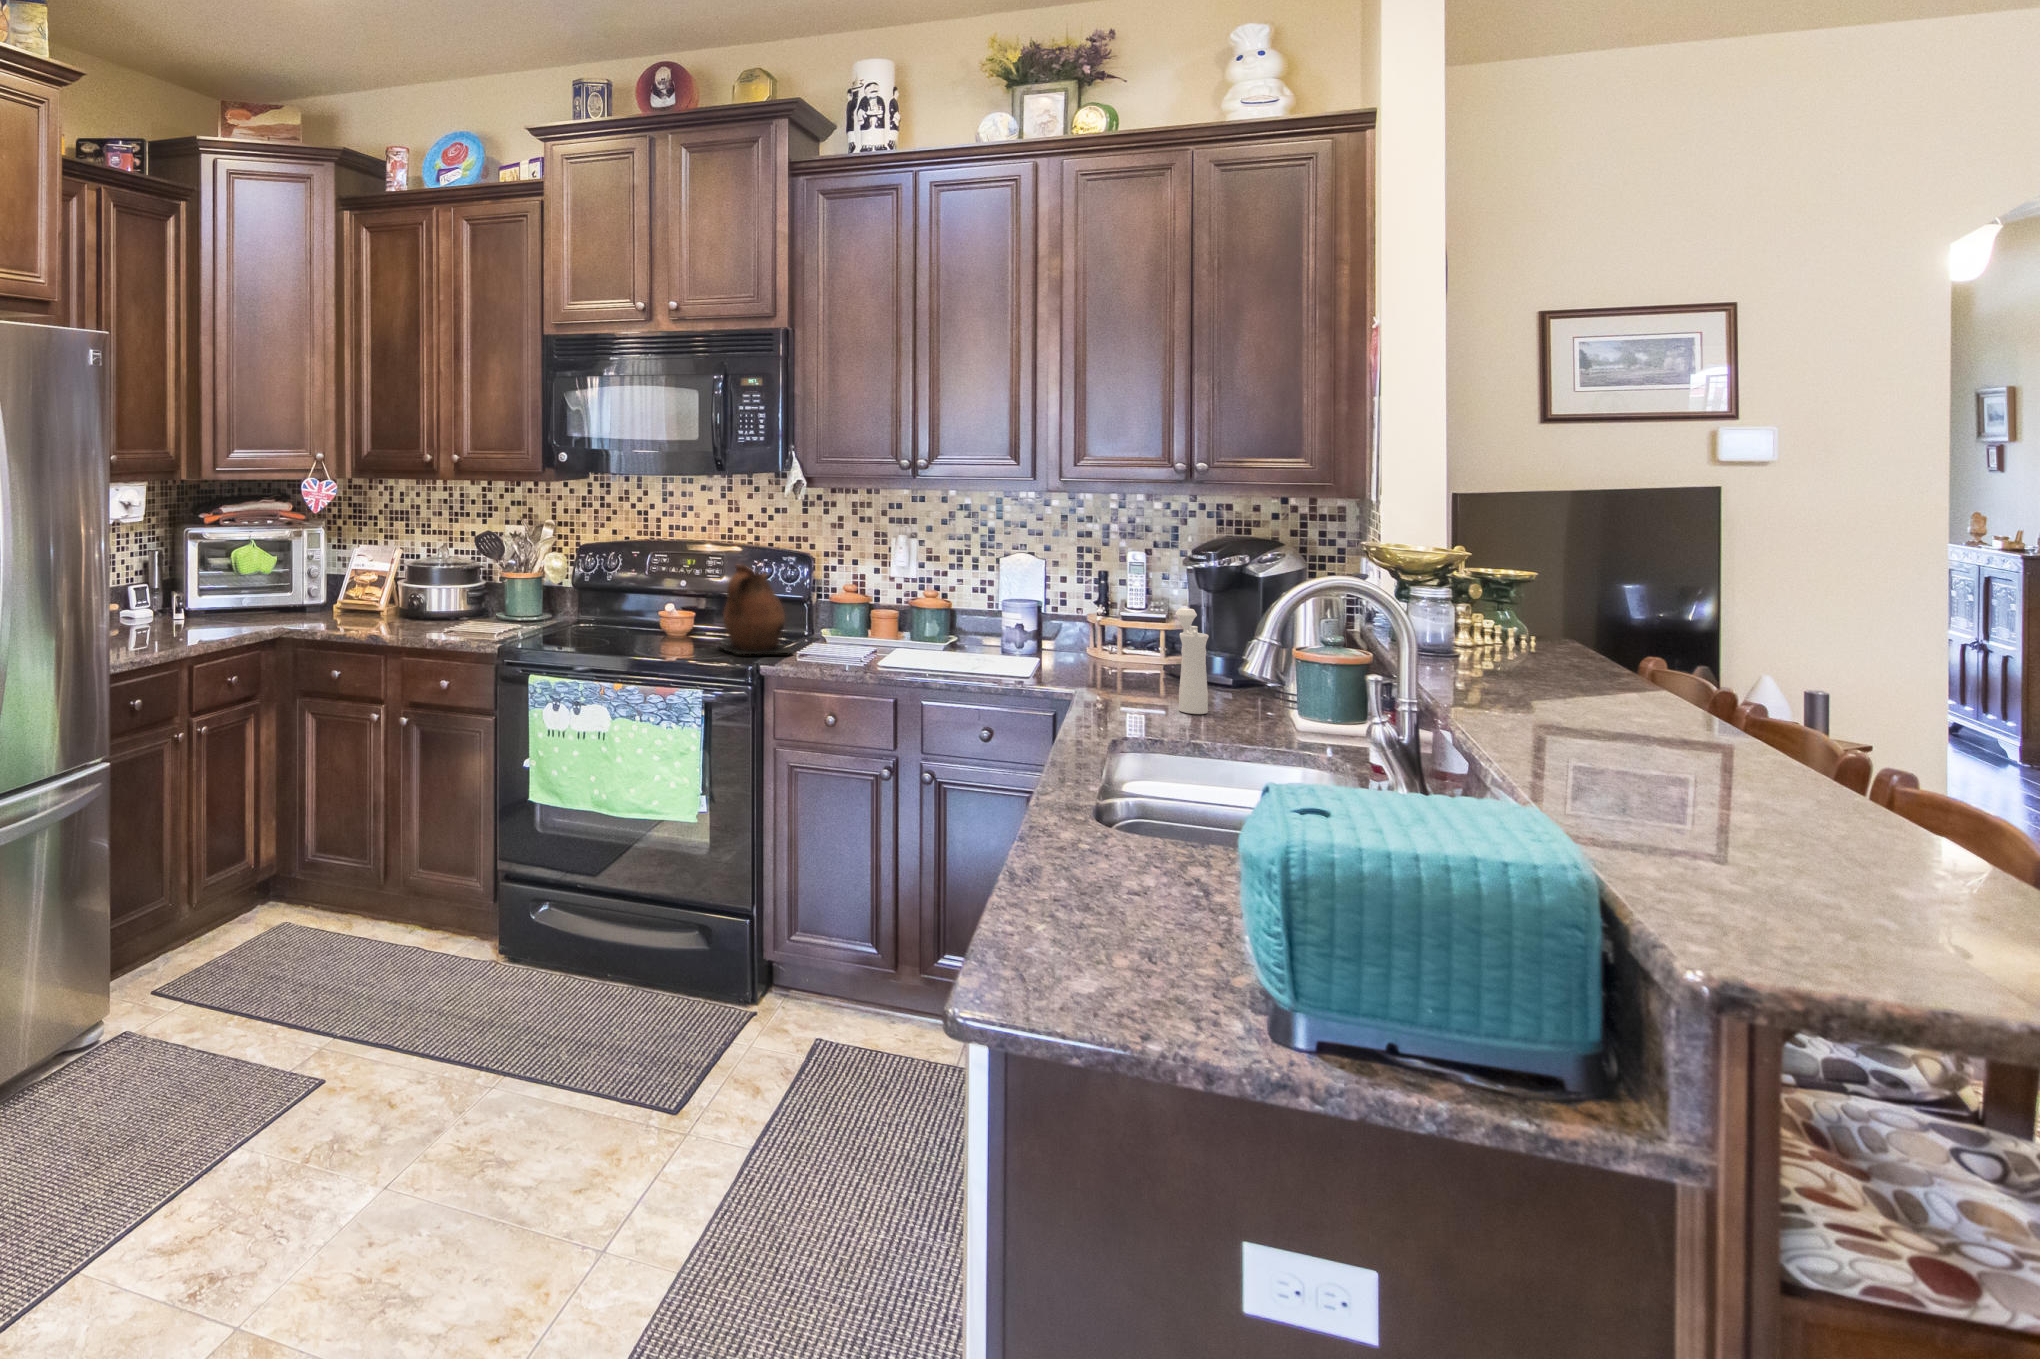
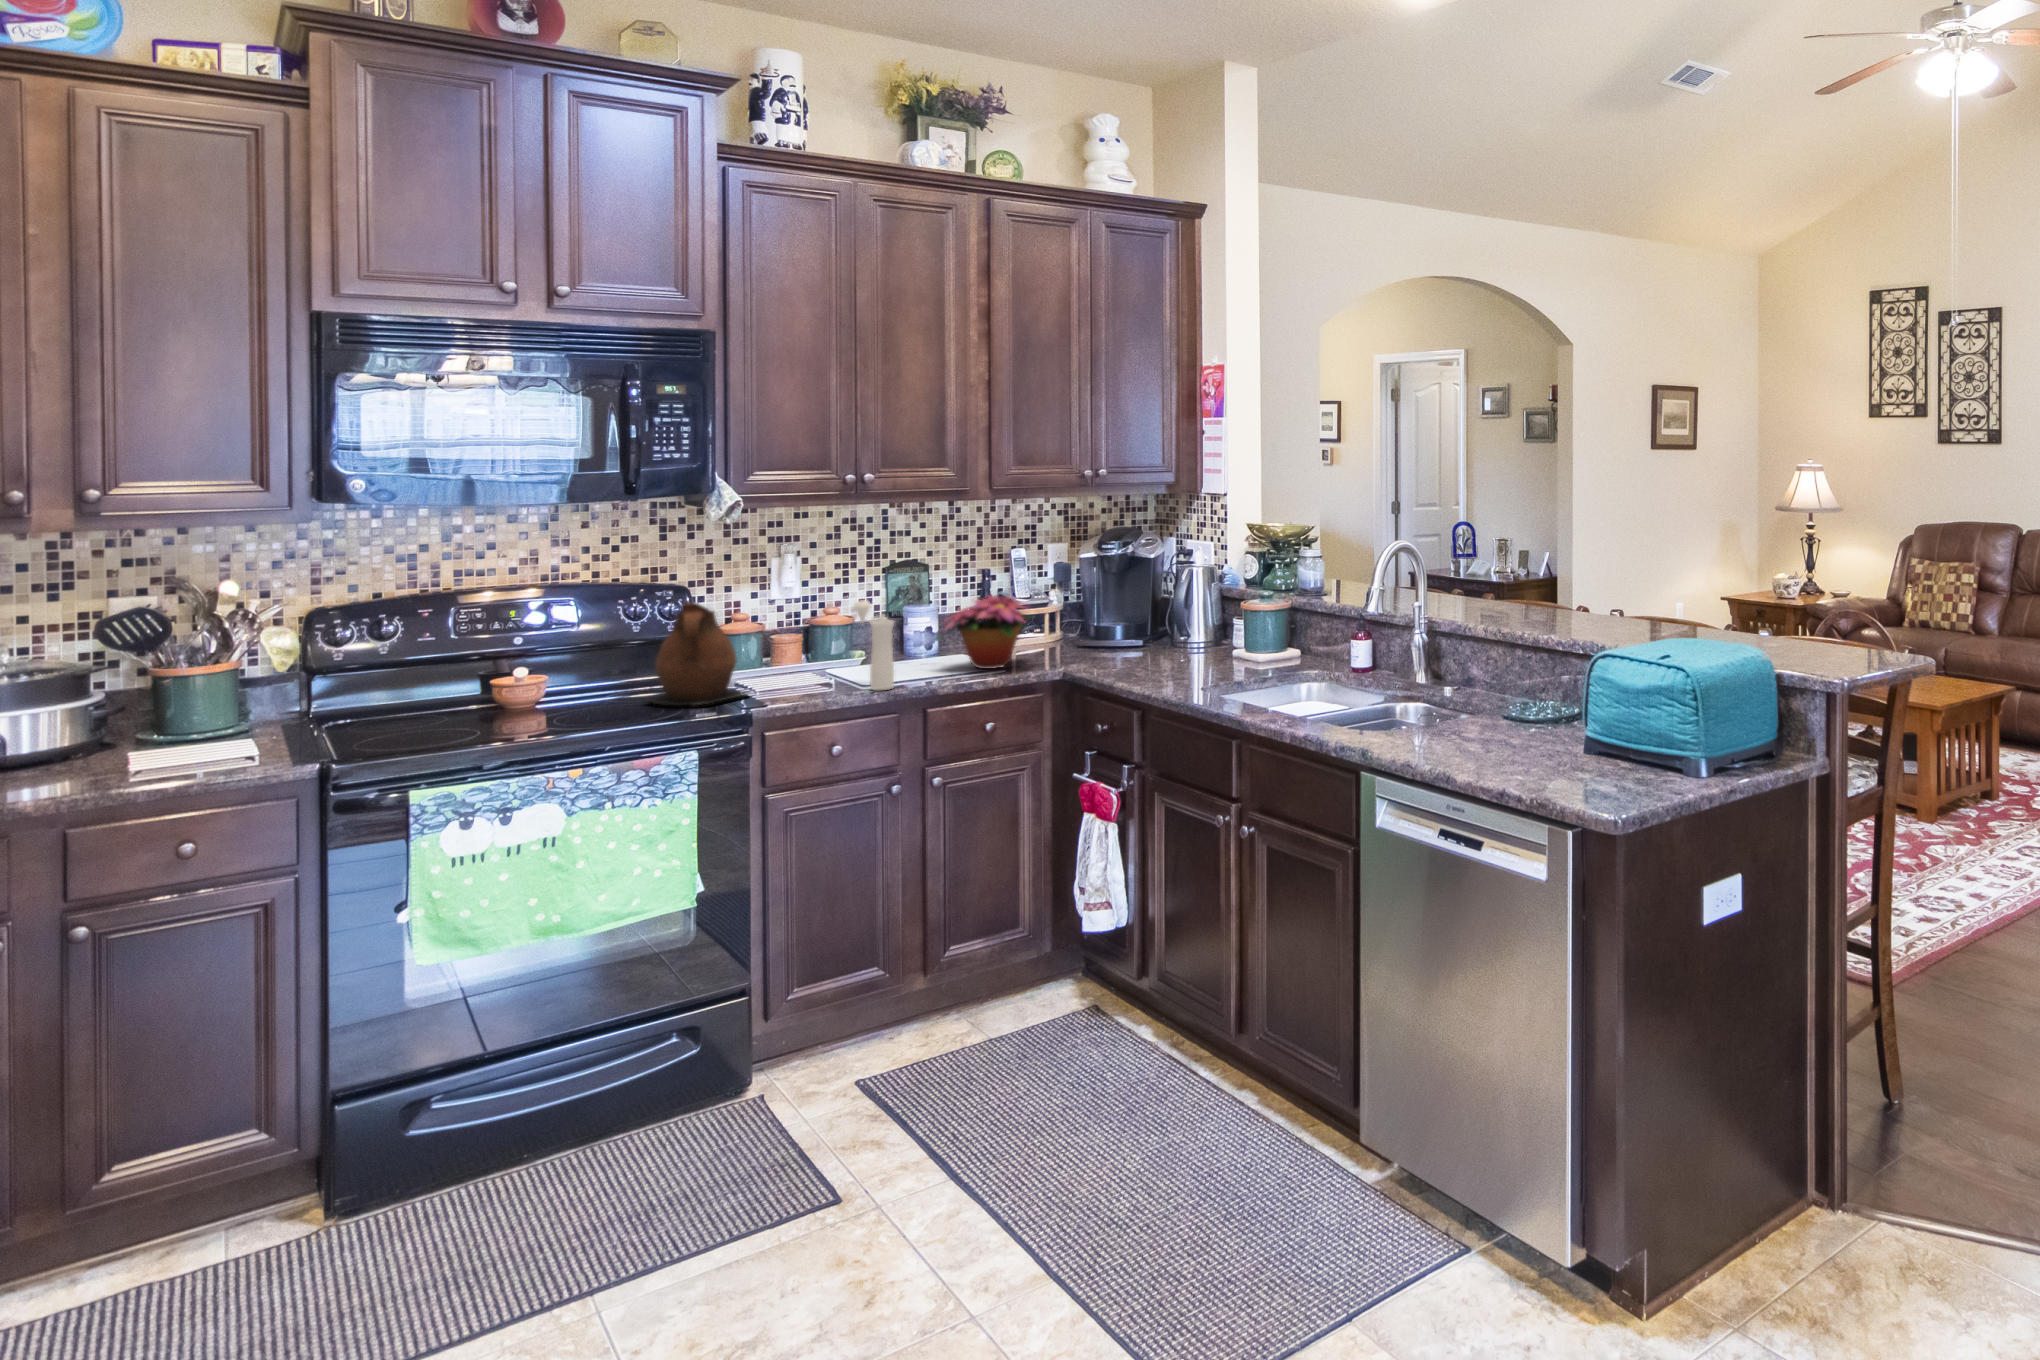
flower arrangement: none [977,592,1101,674] -> present [939,596,1030,669]
pepper mill: present [1175,608,1209,714] -> present [854,601,894,690]

